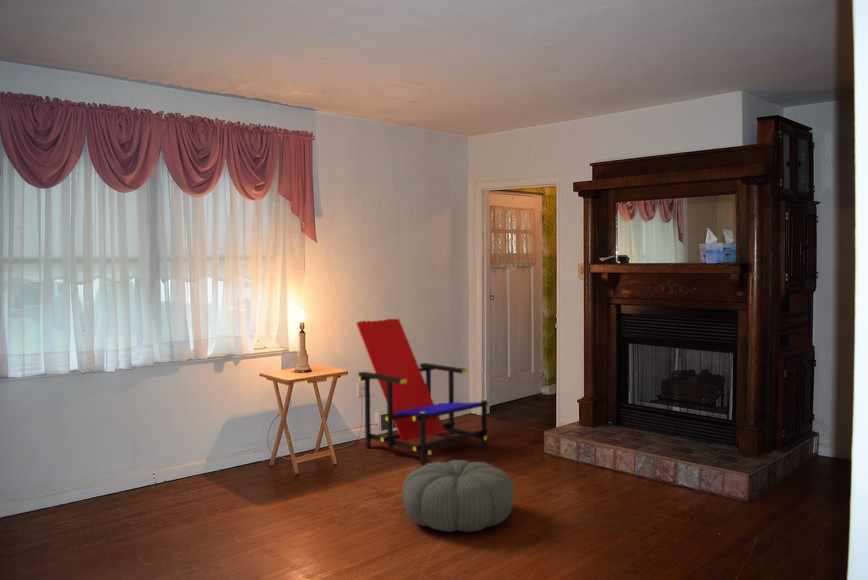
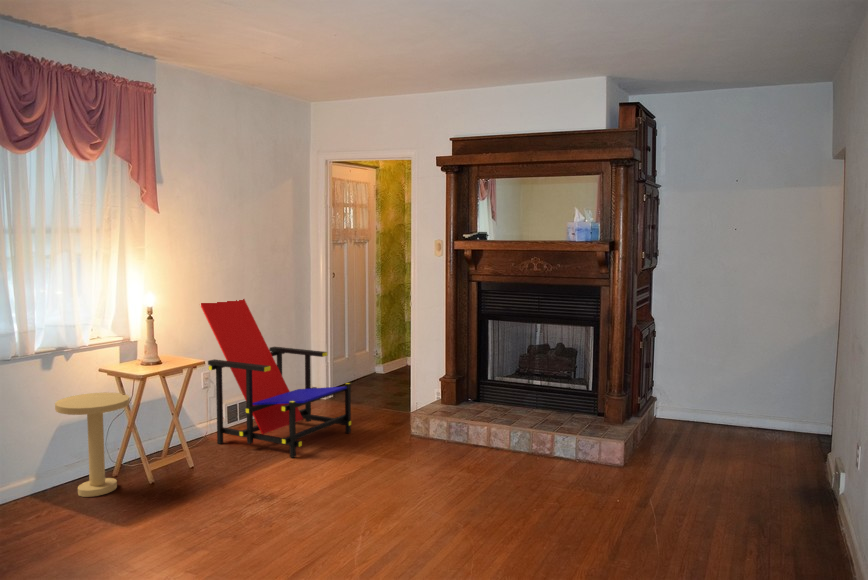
side table: none [222,394,280,481] -> present [55,393,130,497]
pouf: present [402,460,514,532] -> none [302,452,423,530]

